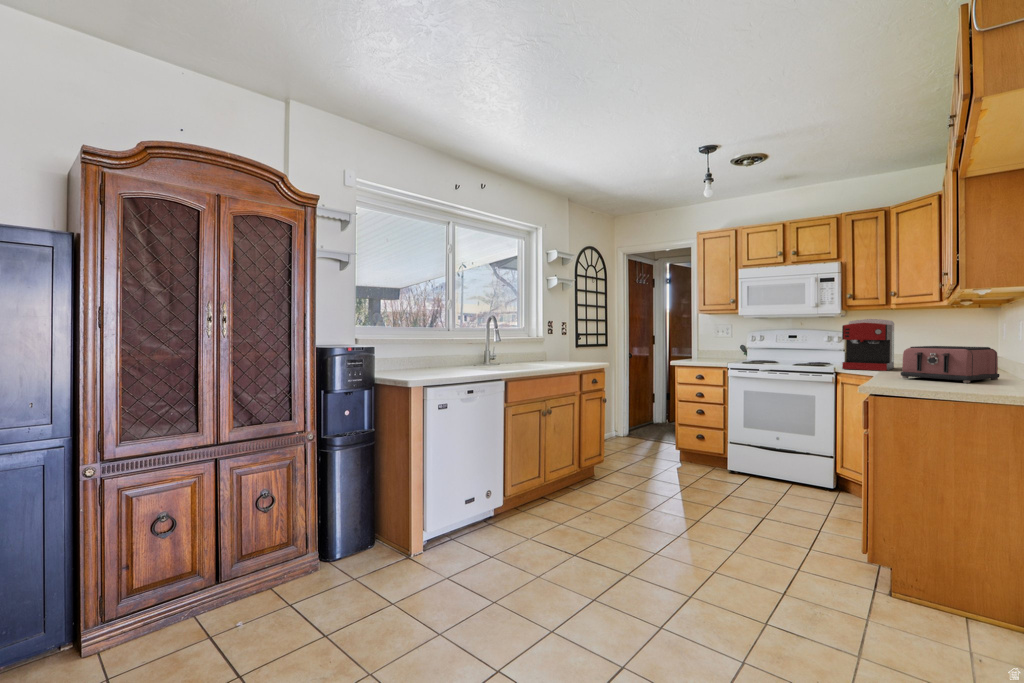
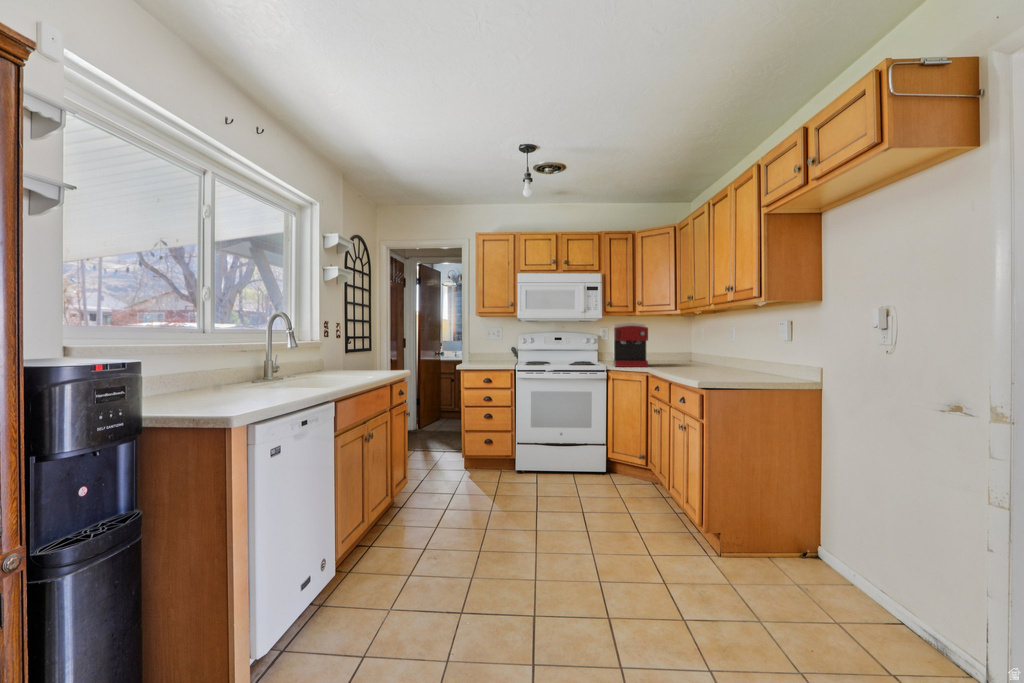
toaster: present [901,346,1000,383] -> none [681,345,736,374]

